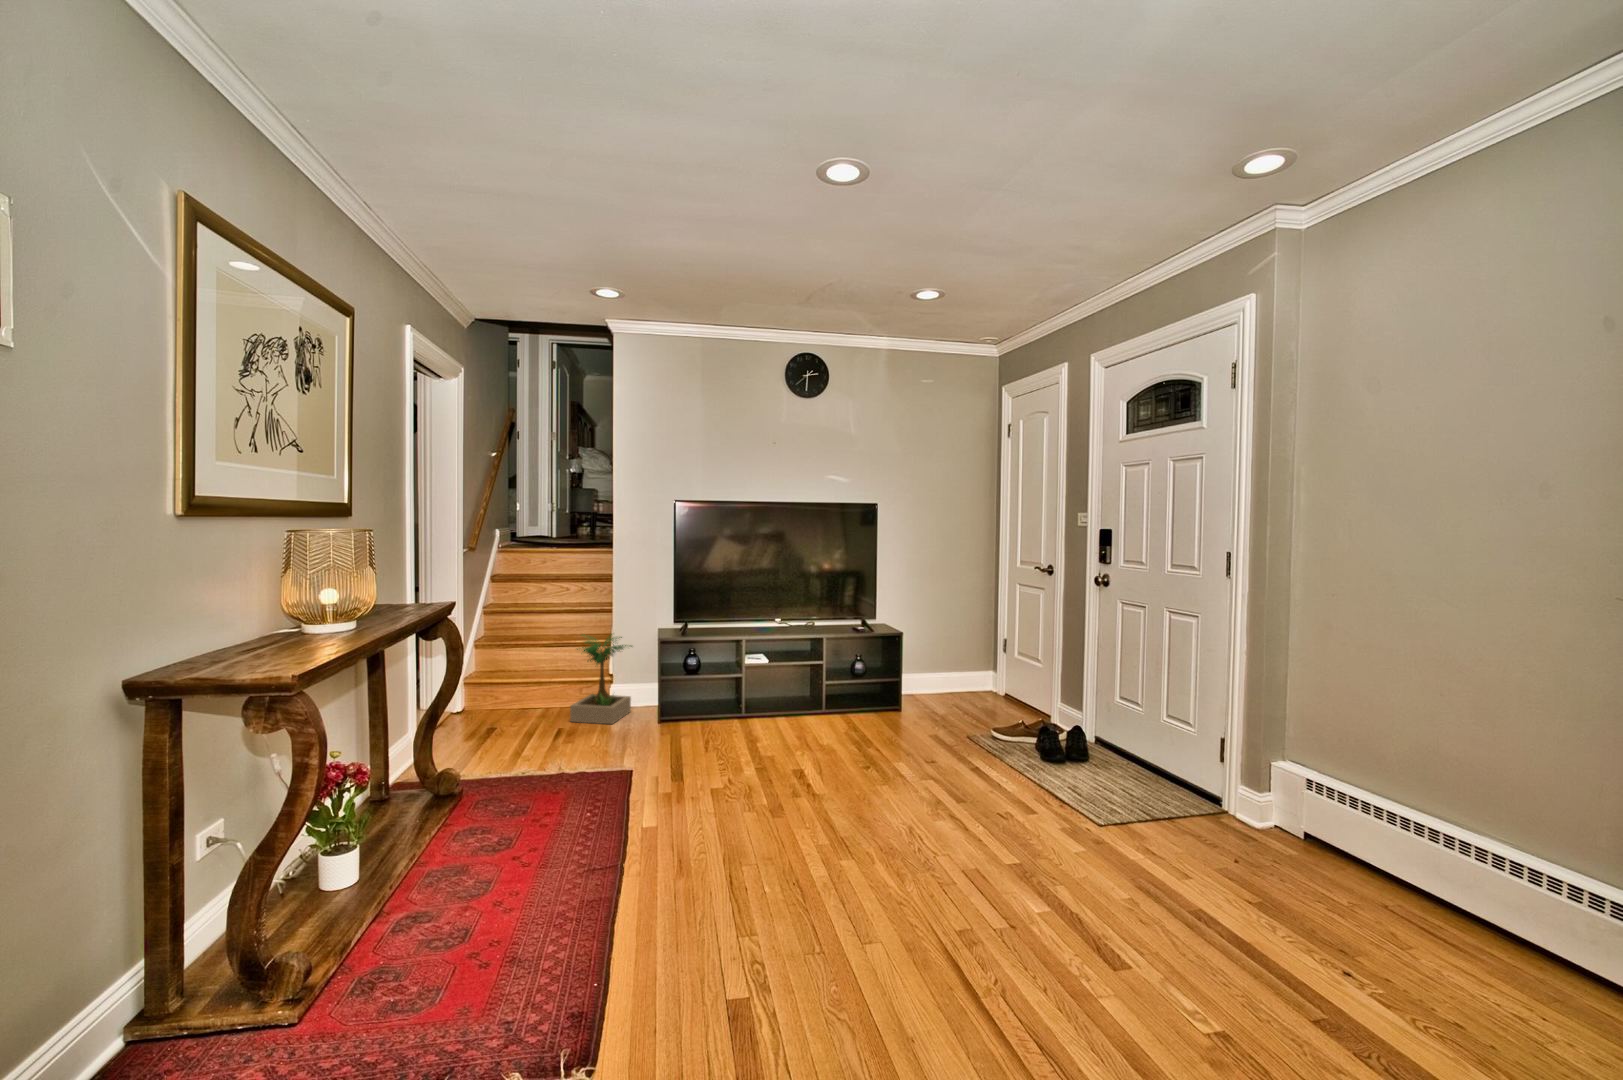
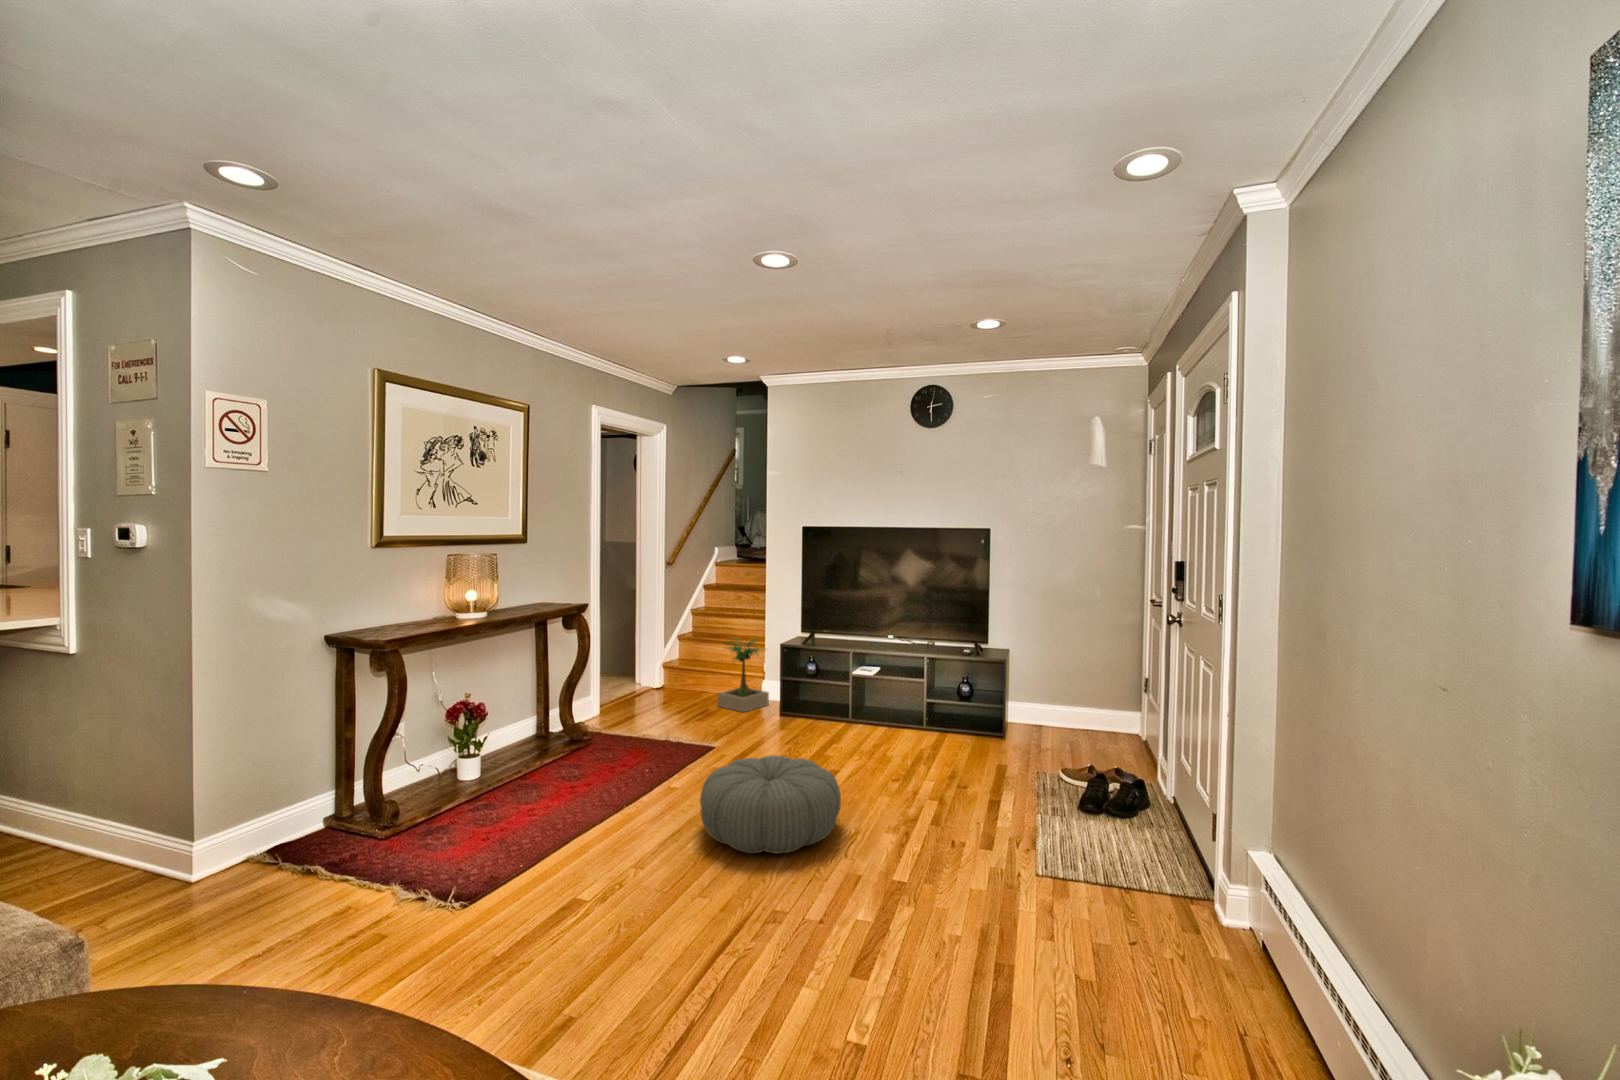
pouf: none [752,761,914,879] -> present [700,755,841,853]

